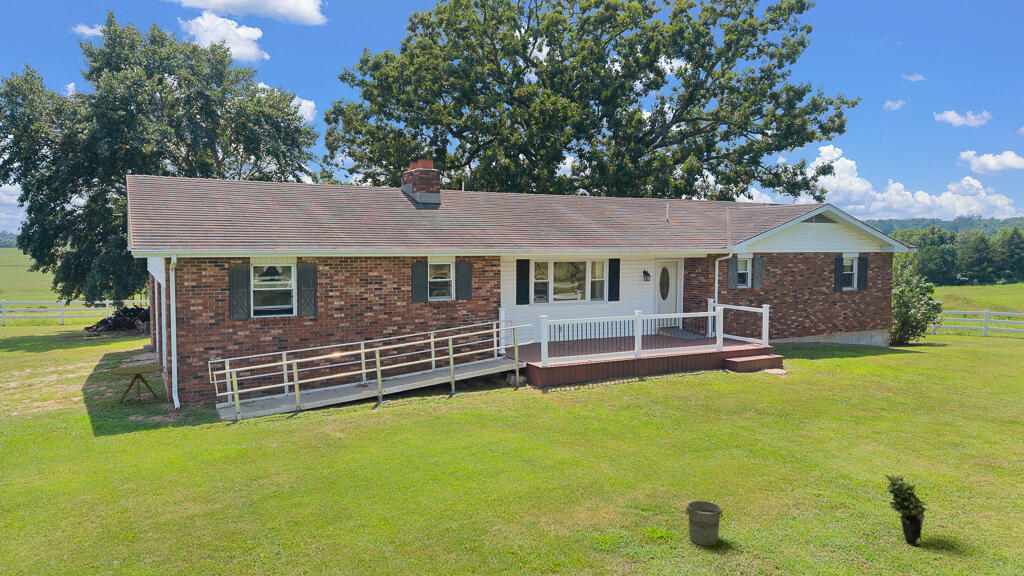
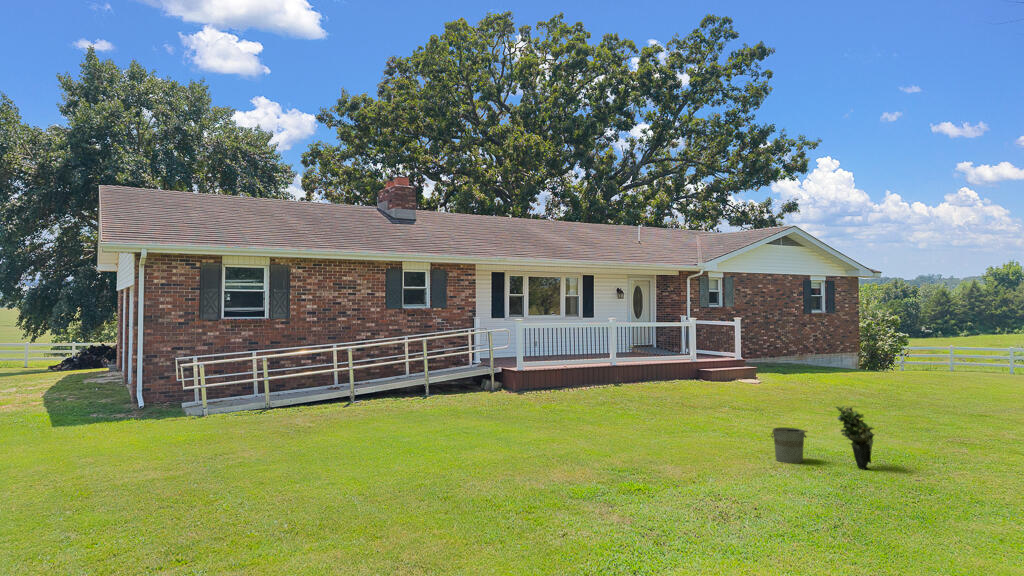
round table: present [110,365,165,404] -> none [74,368,131,405]
bucket: present [685,501,723,546] -> present [771,427,807,463]

